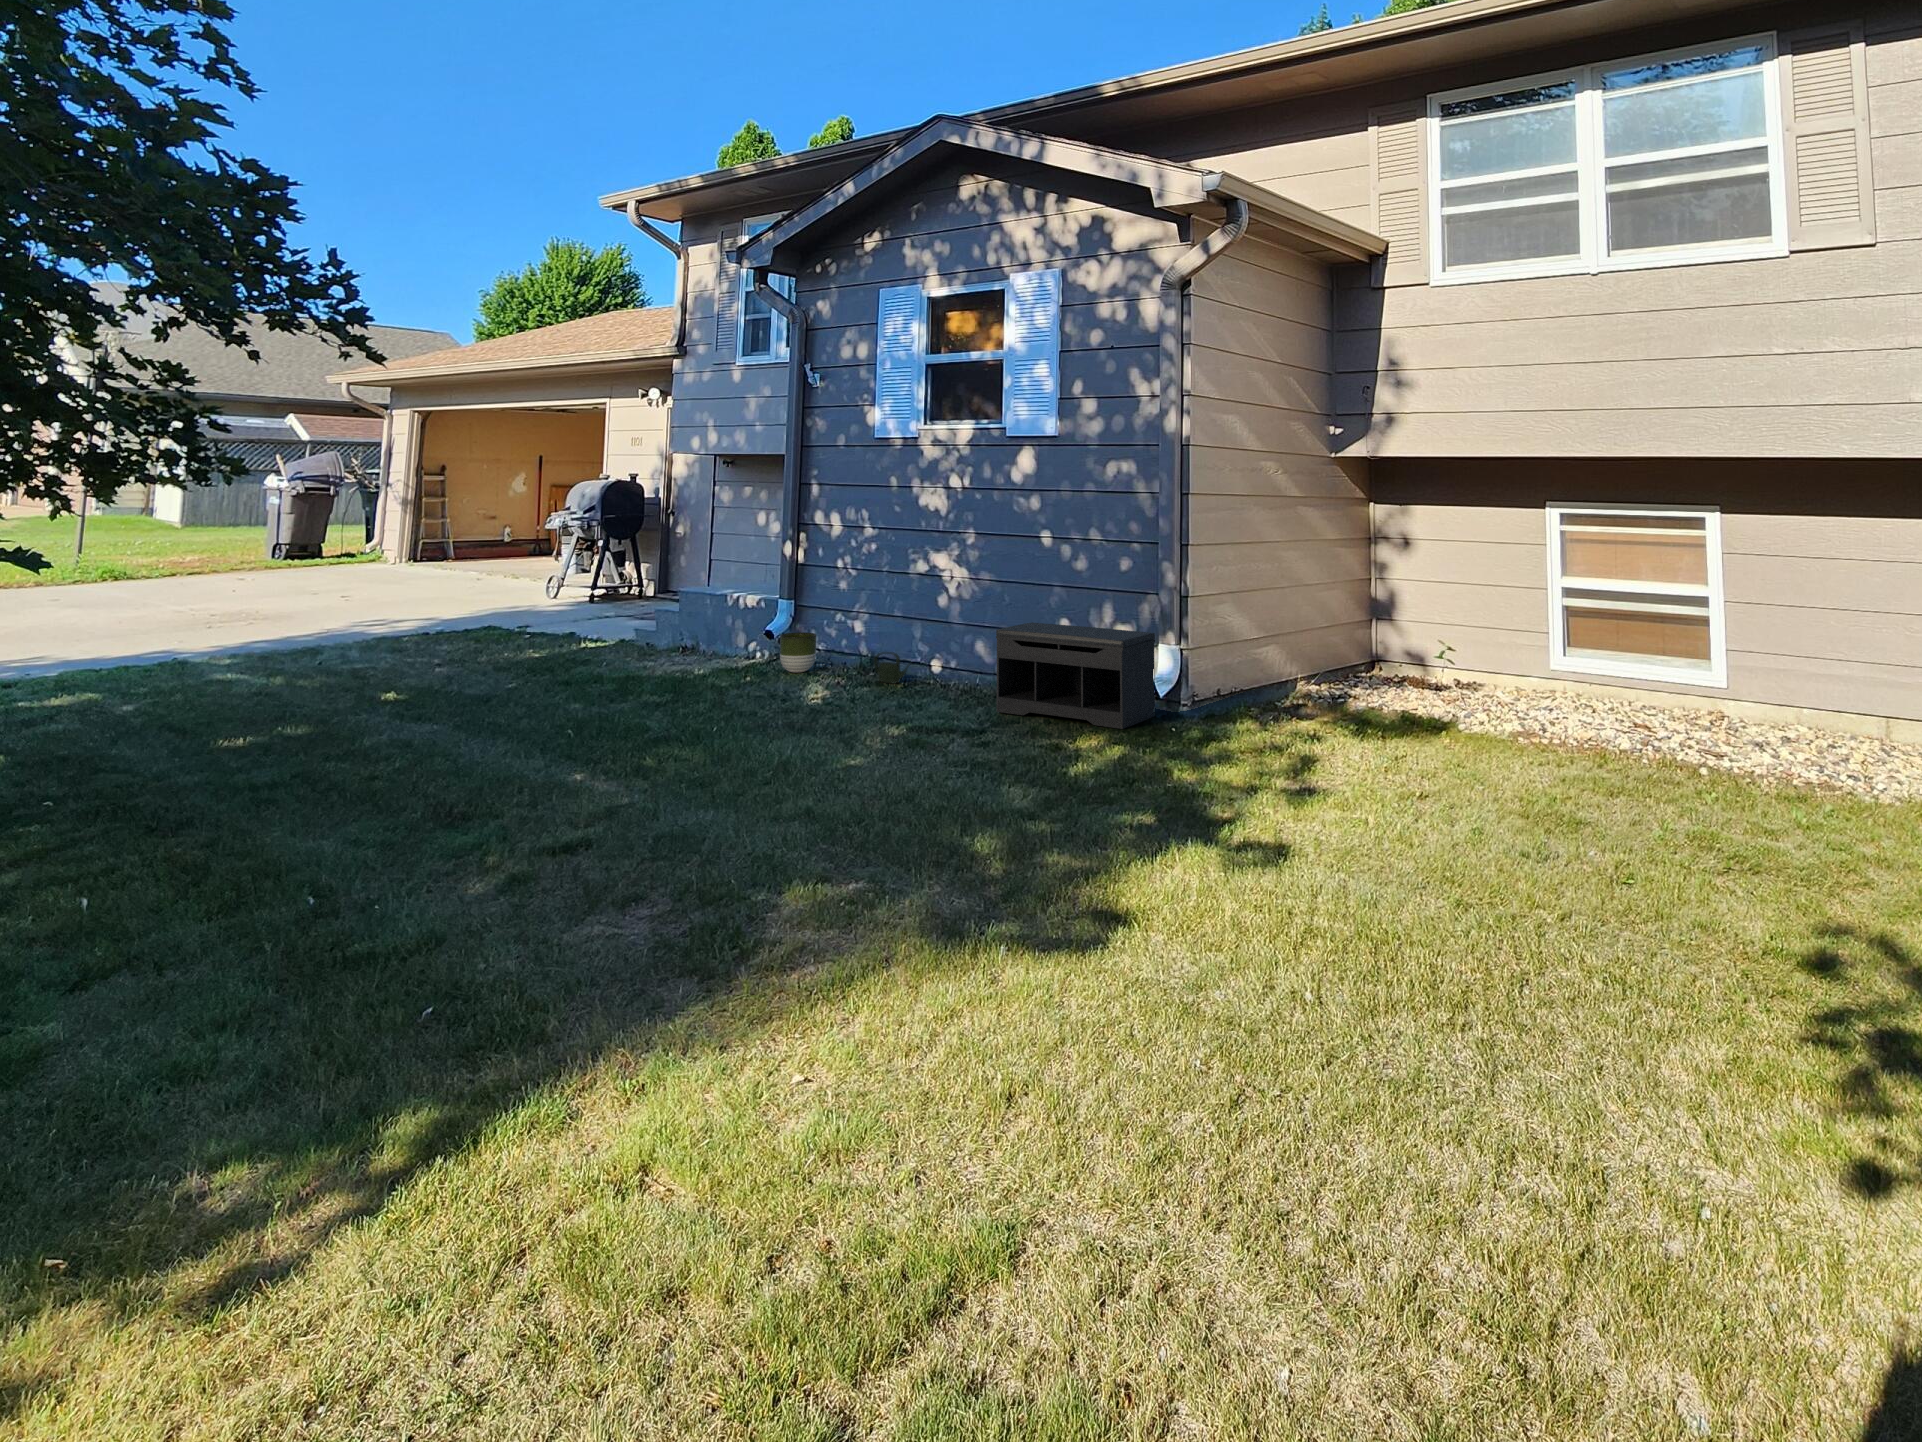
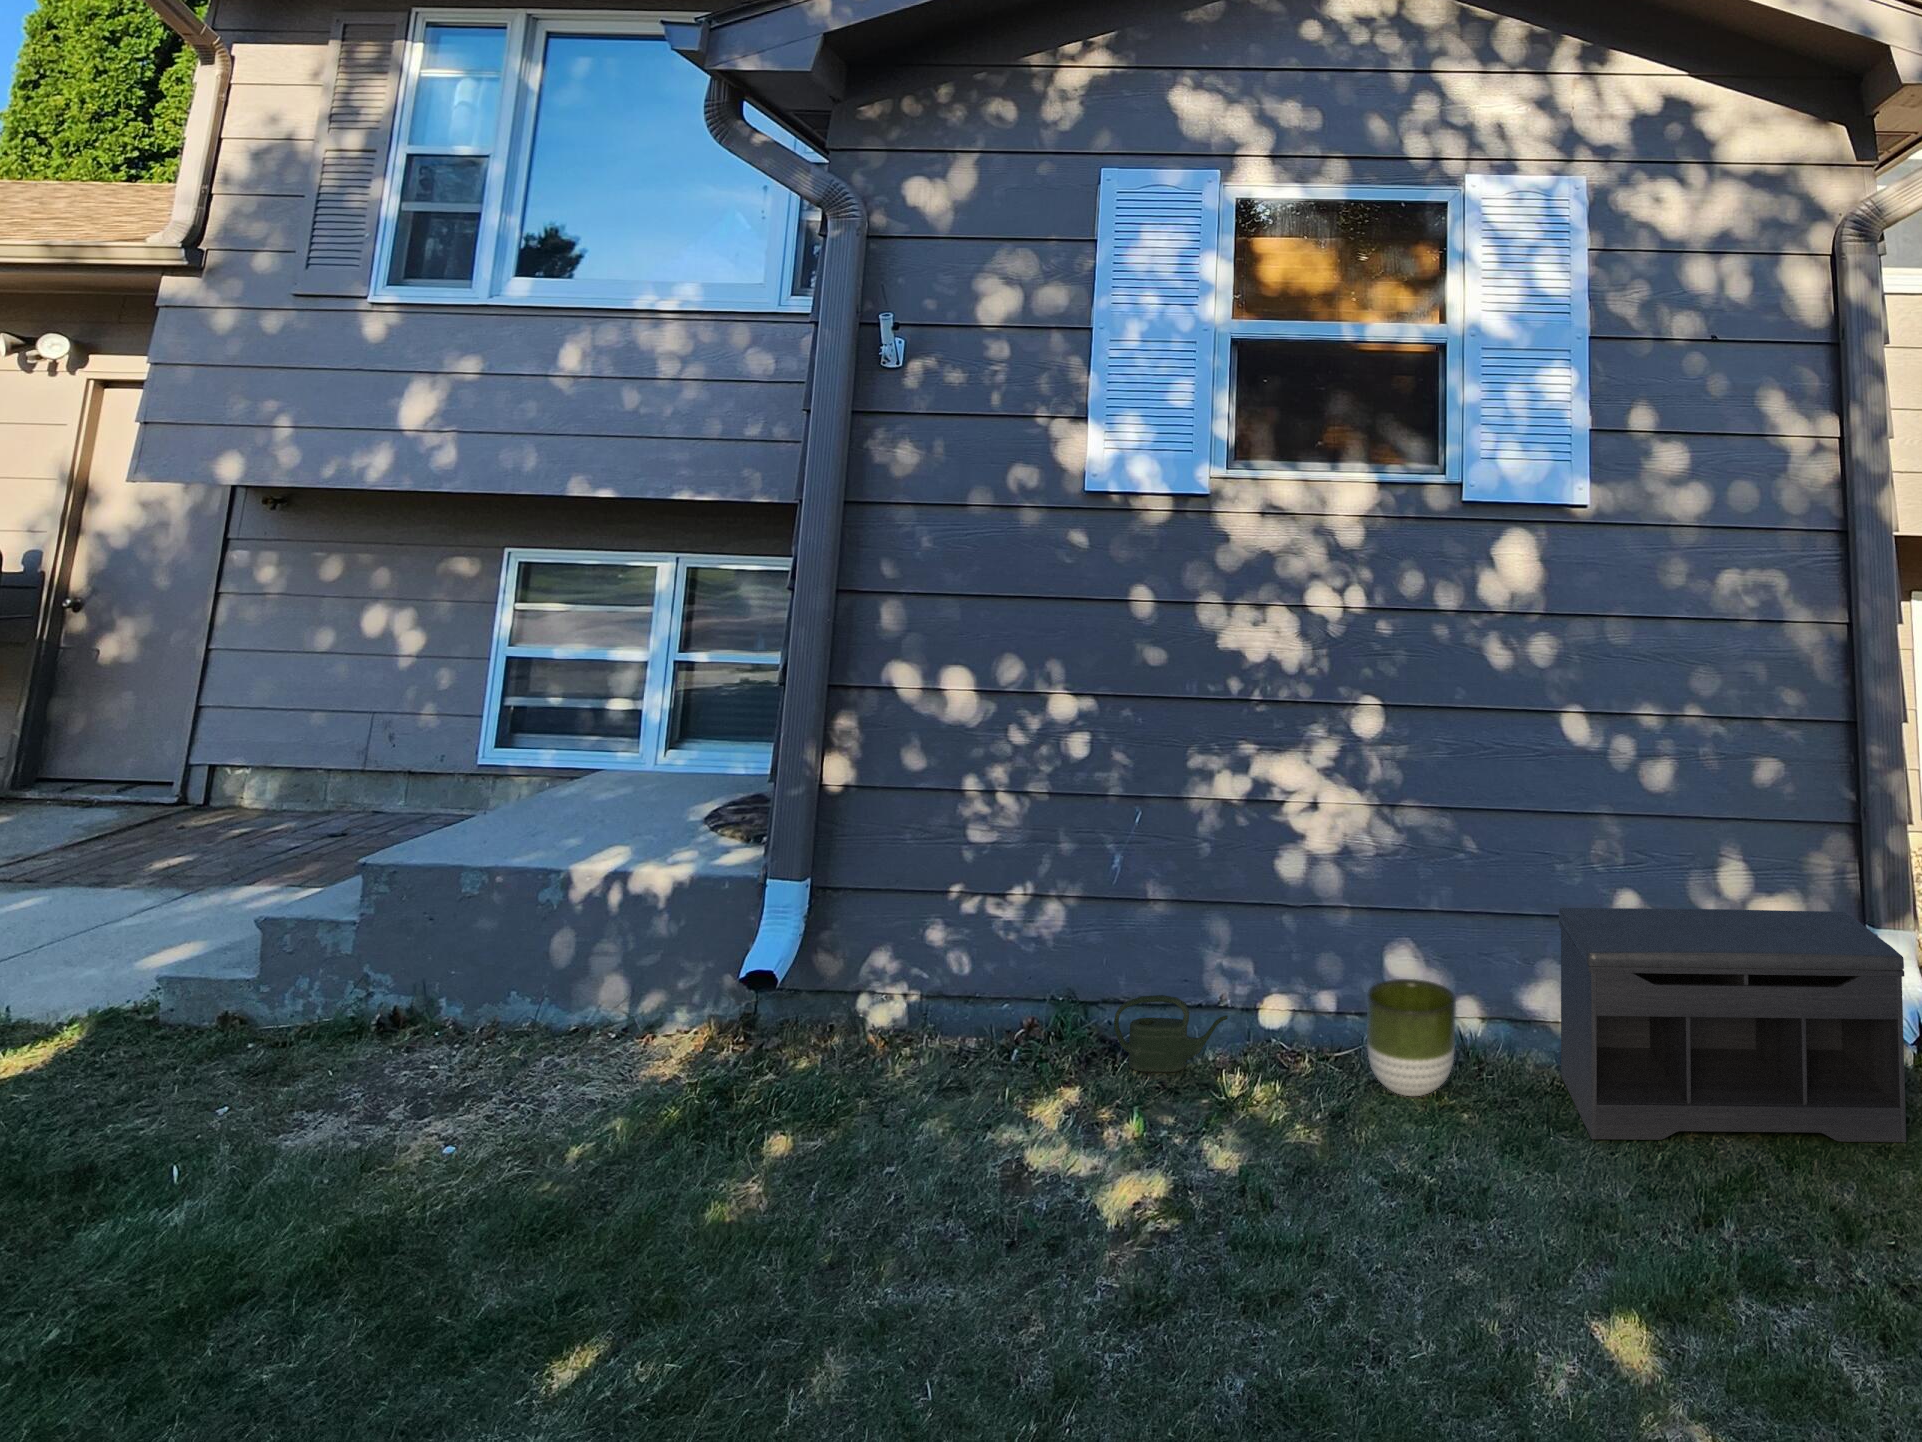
planter: present [780,632,816,673] -> present [1367,979,1456,1096]

